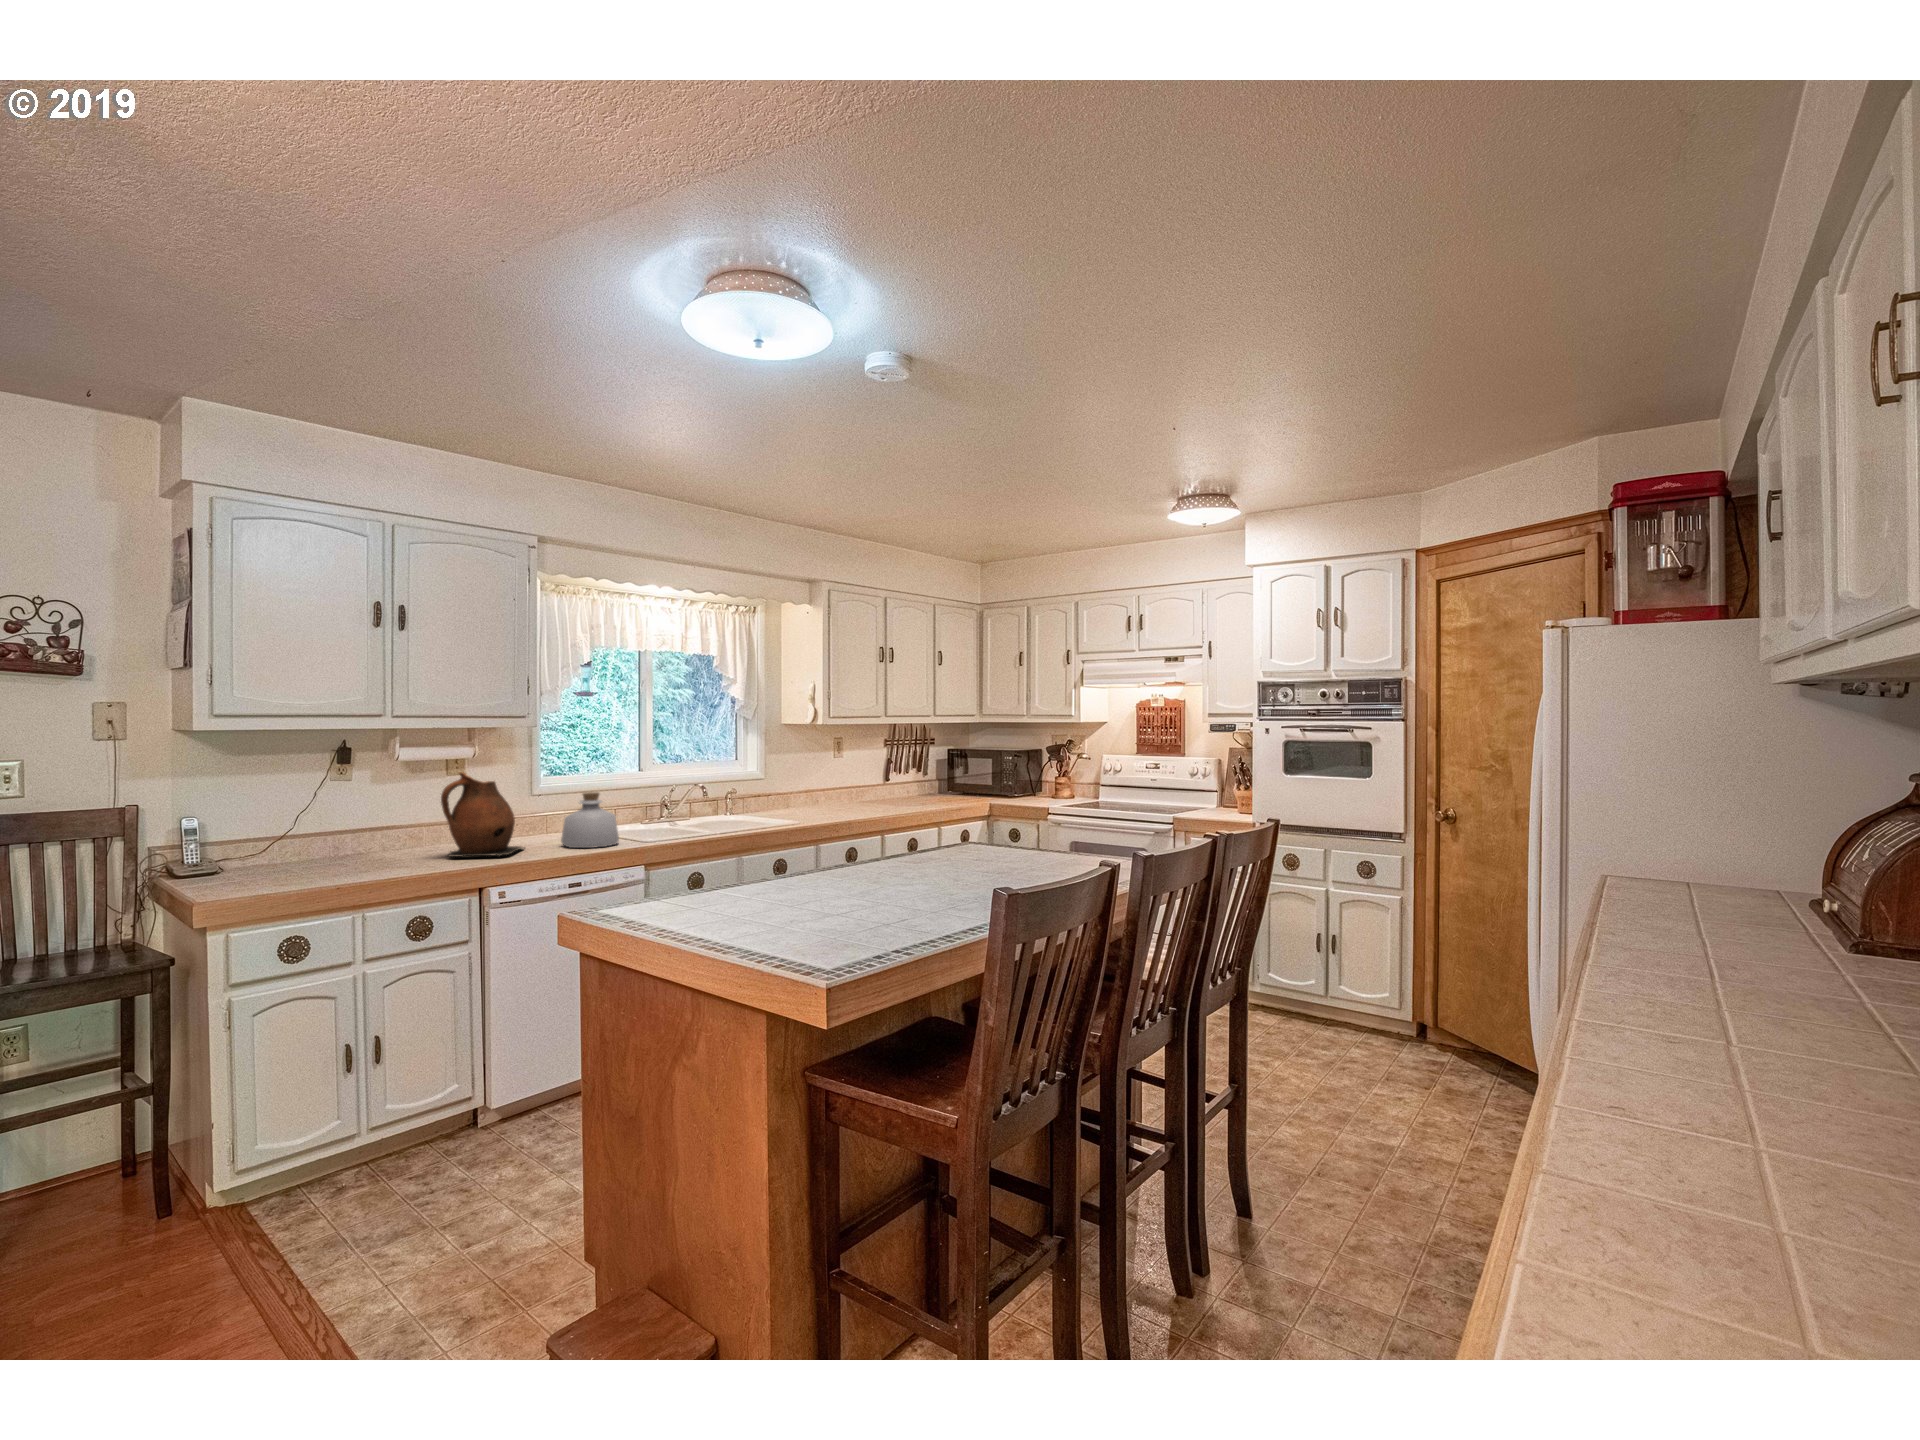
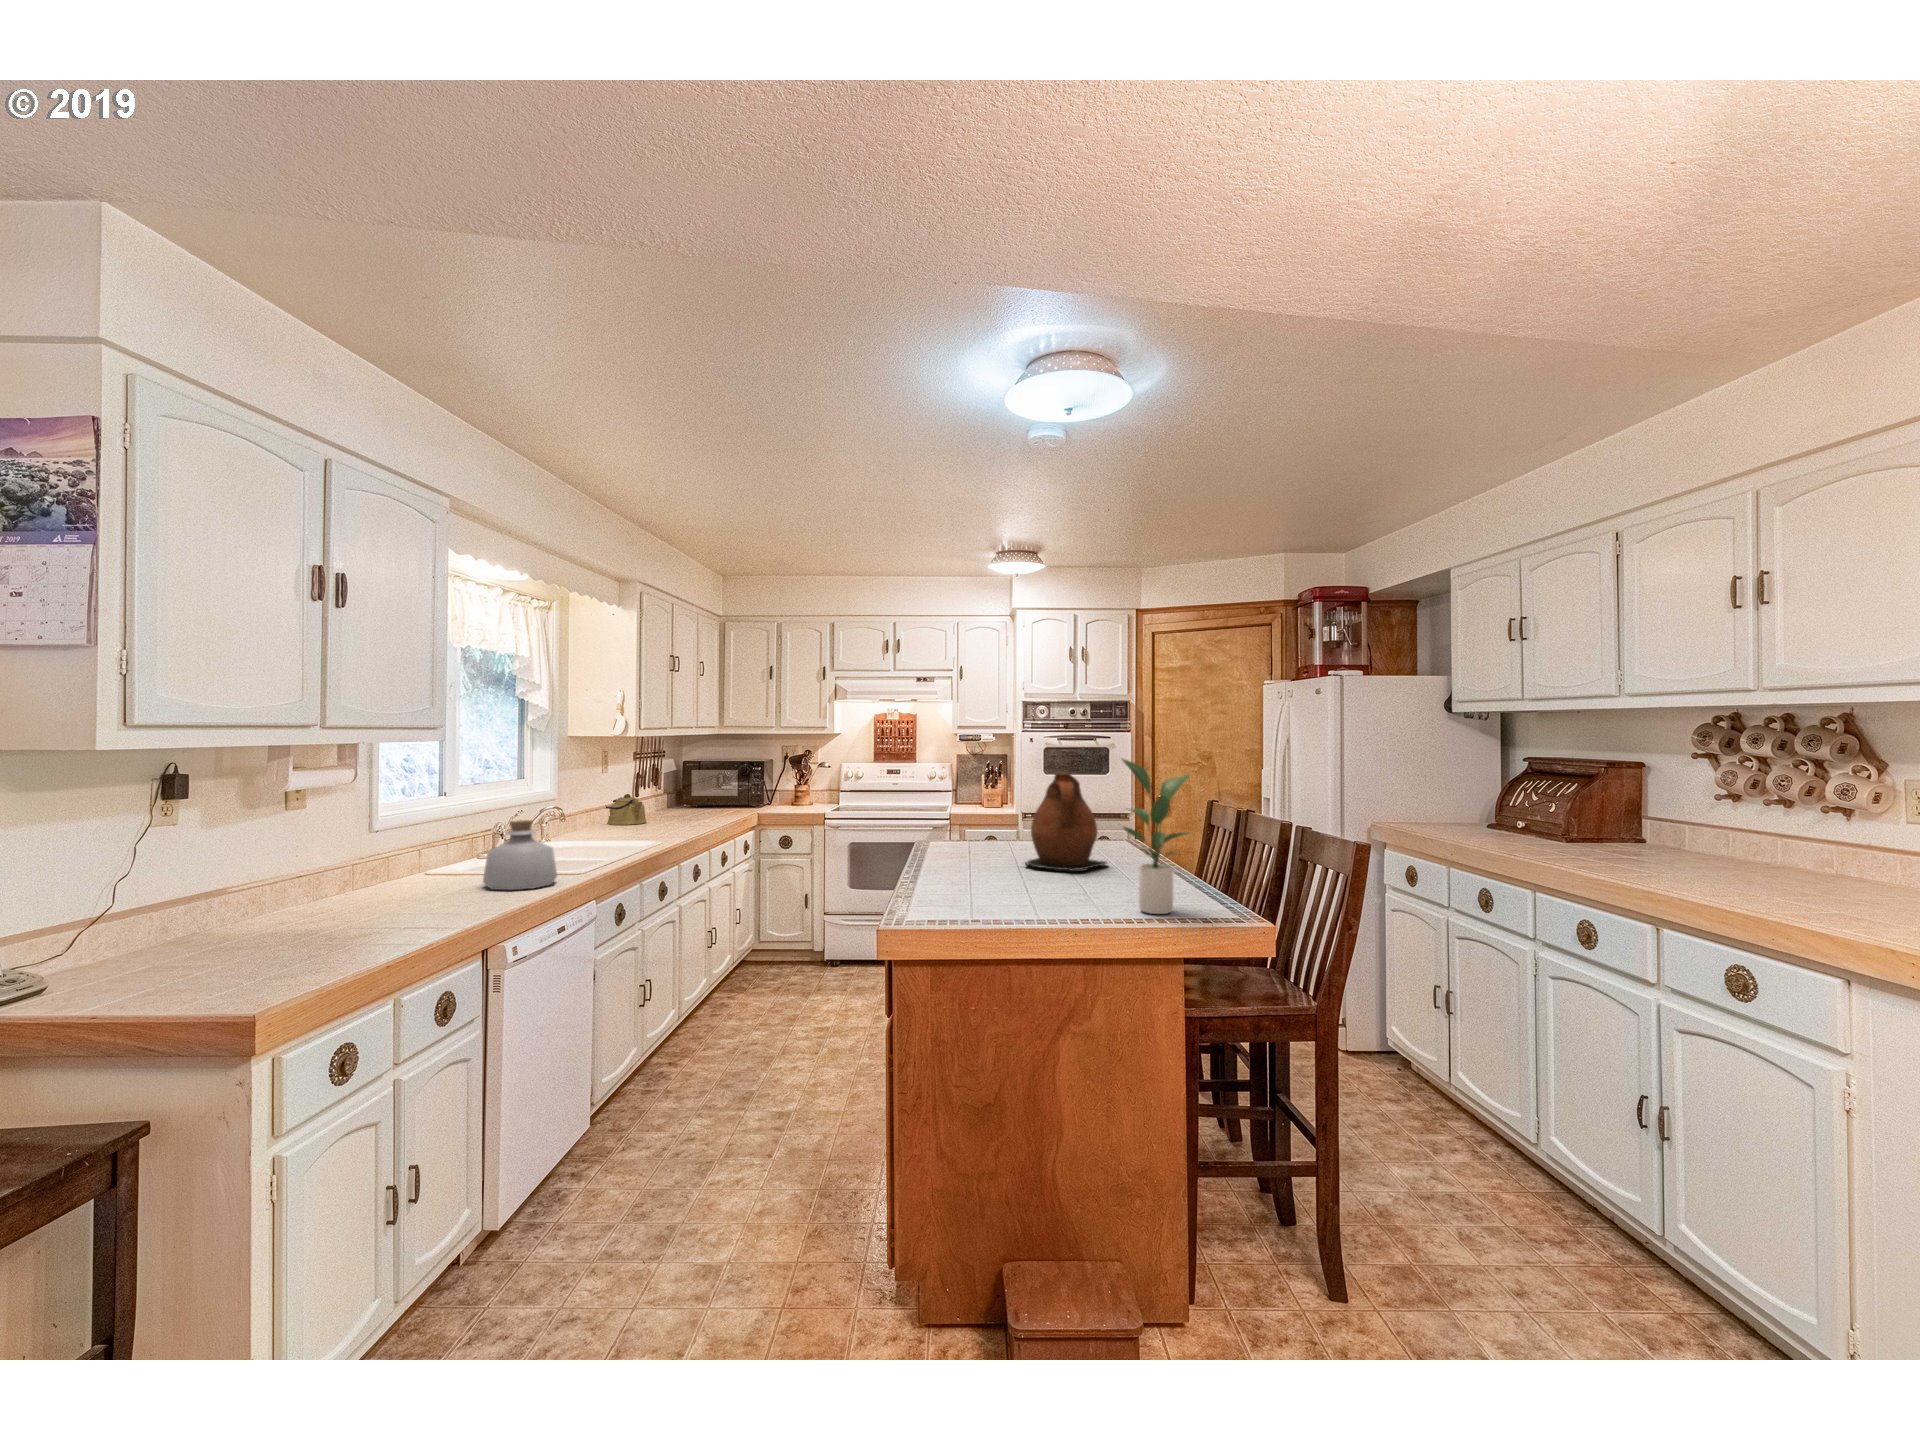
potted plant: none [737,747,826,933] -> present [1122,759,1190,914]
ceramic pitcher: present [441,772,524,857] -> present [1025,773,1107,871]
kettle: none [833,778,869,806] -> present [605,794,647,825]

